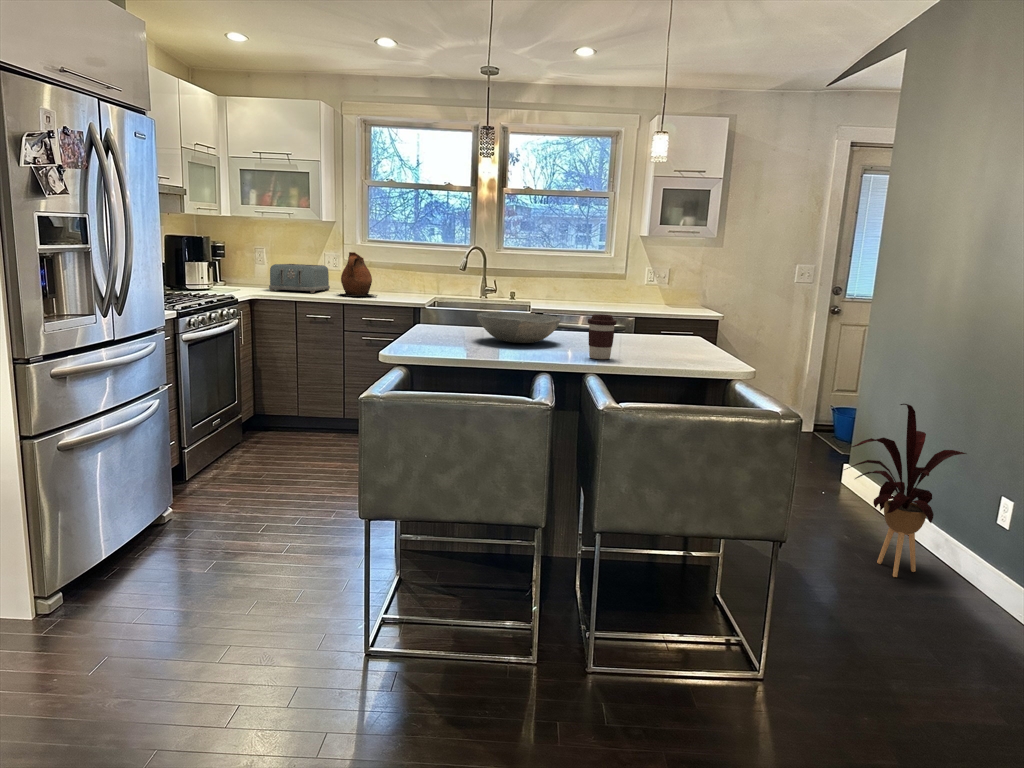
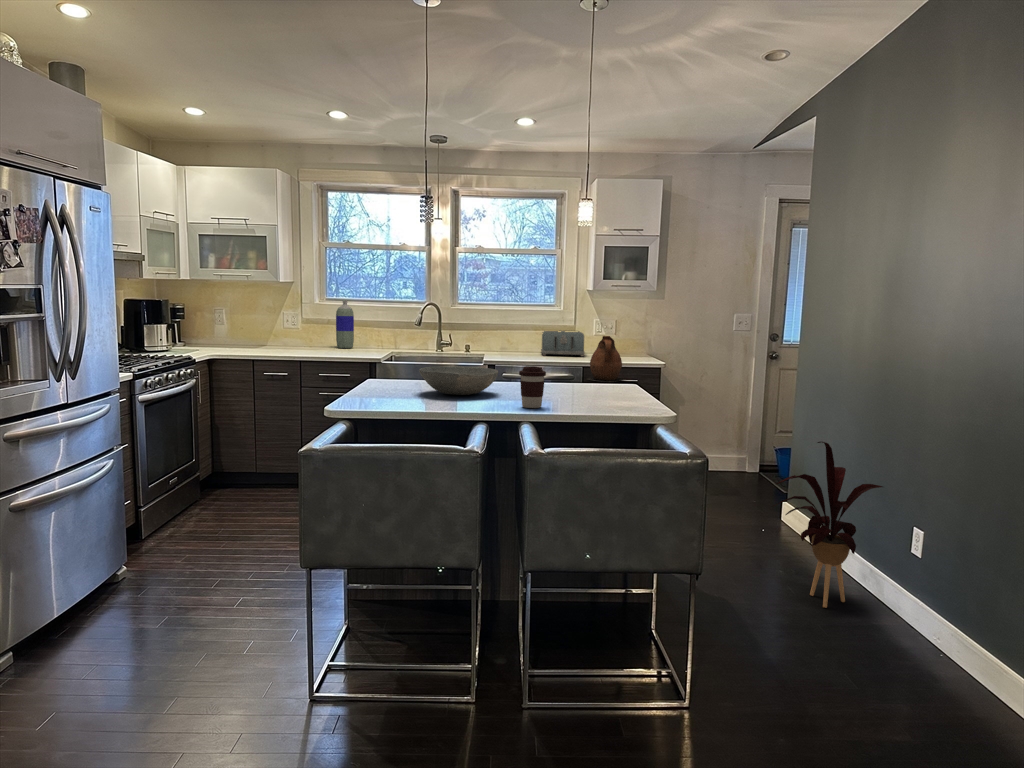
bottle: none [379,242,397,292] -> present [336,300,354,348]
ceramic pitcher: present [340,252,377,296] -> present [587,336,626,382]
toaster: present [269,264,330,293] -> present [541,331,585,356]

